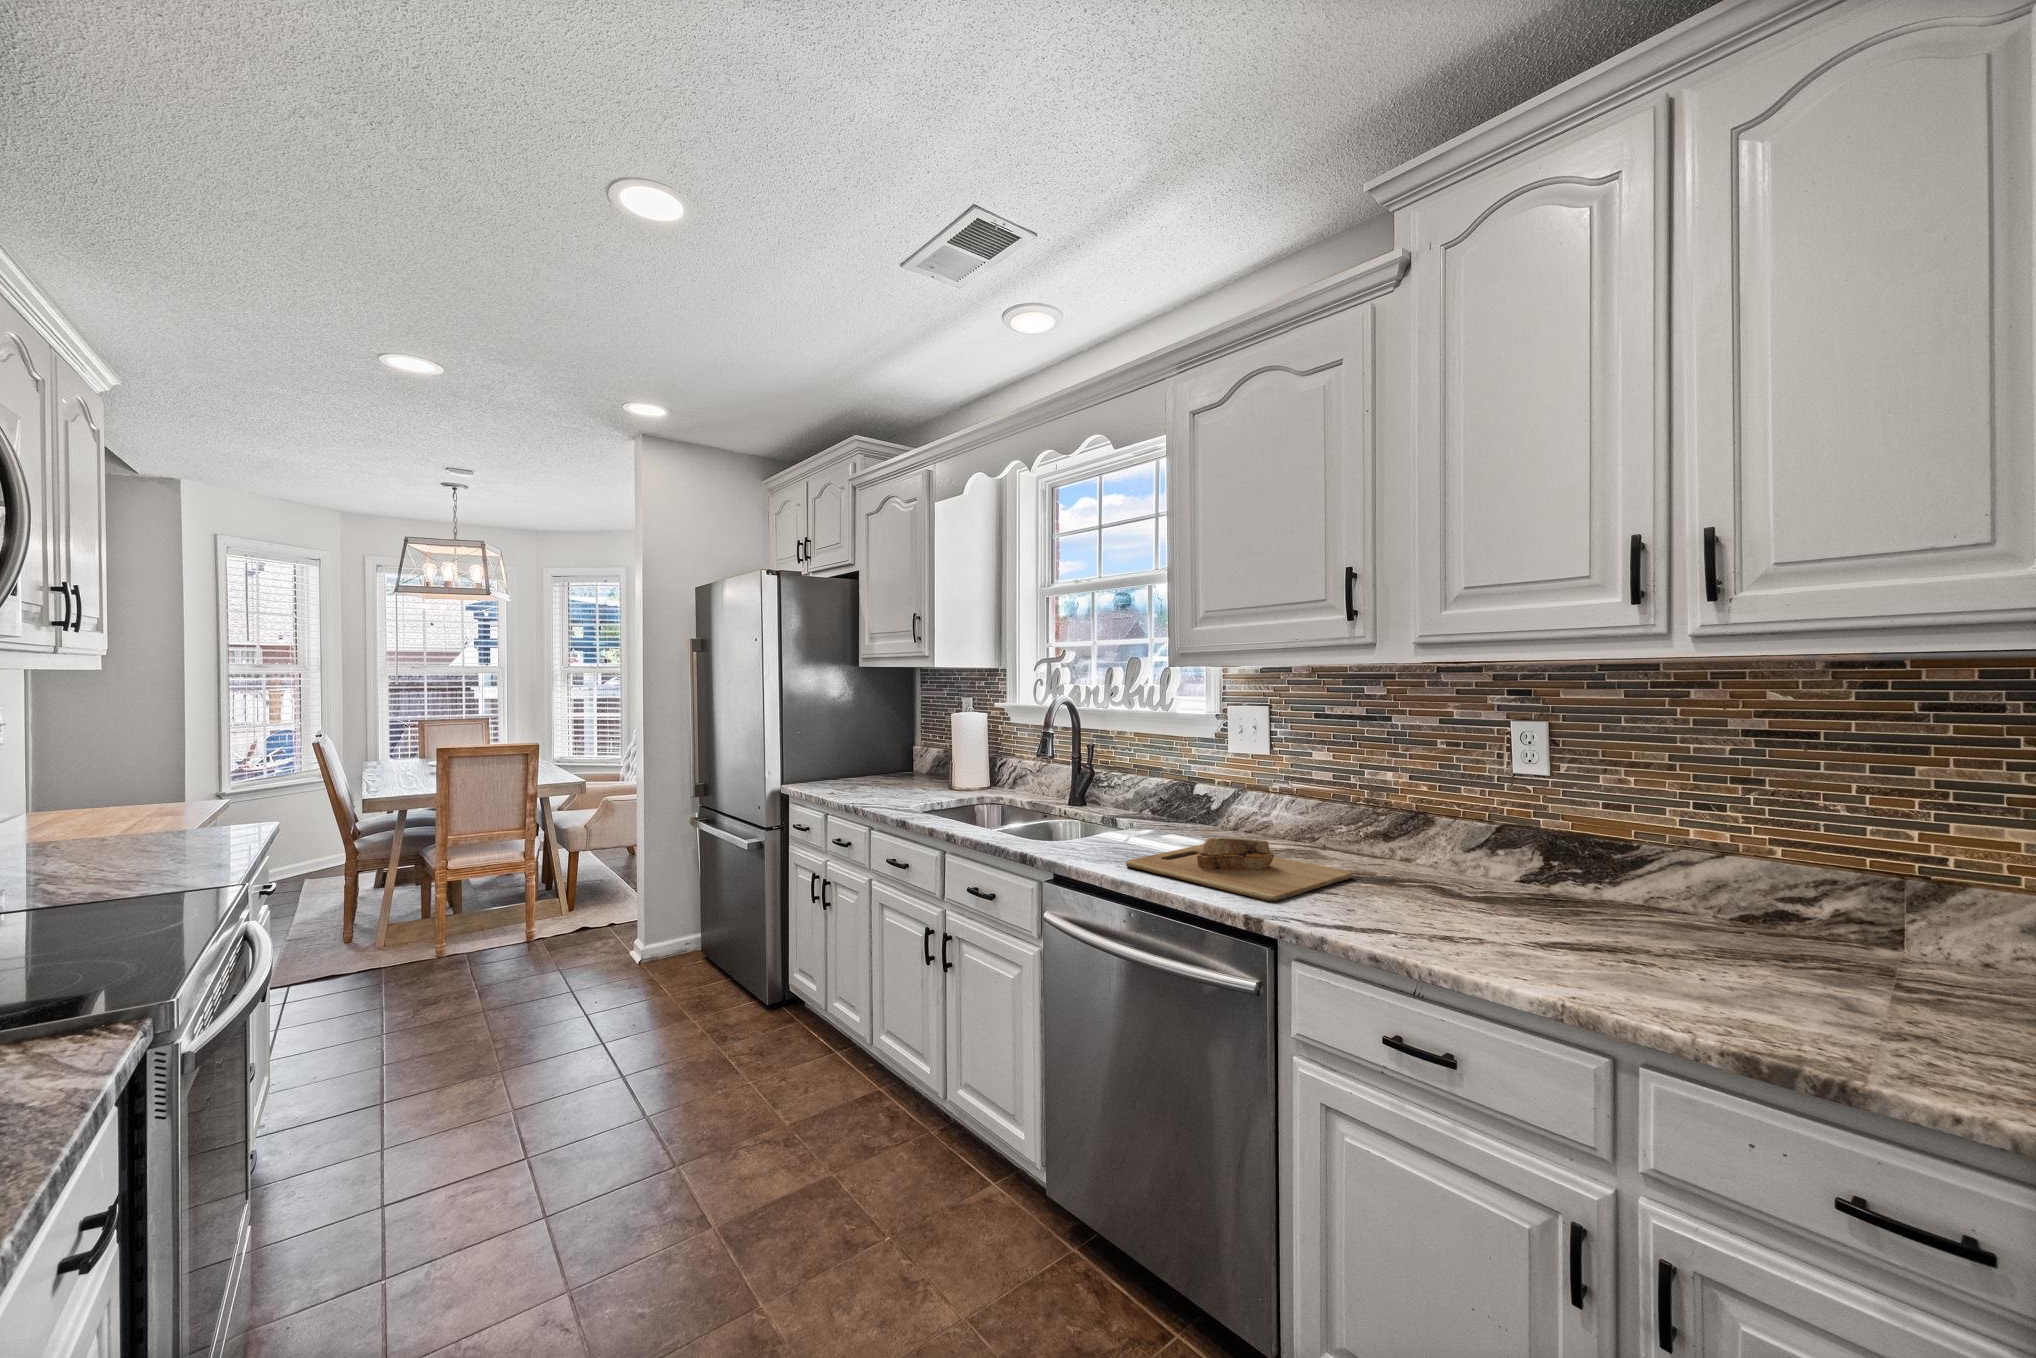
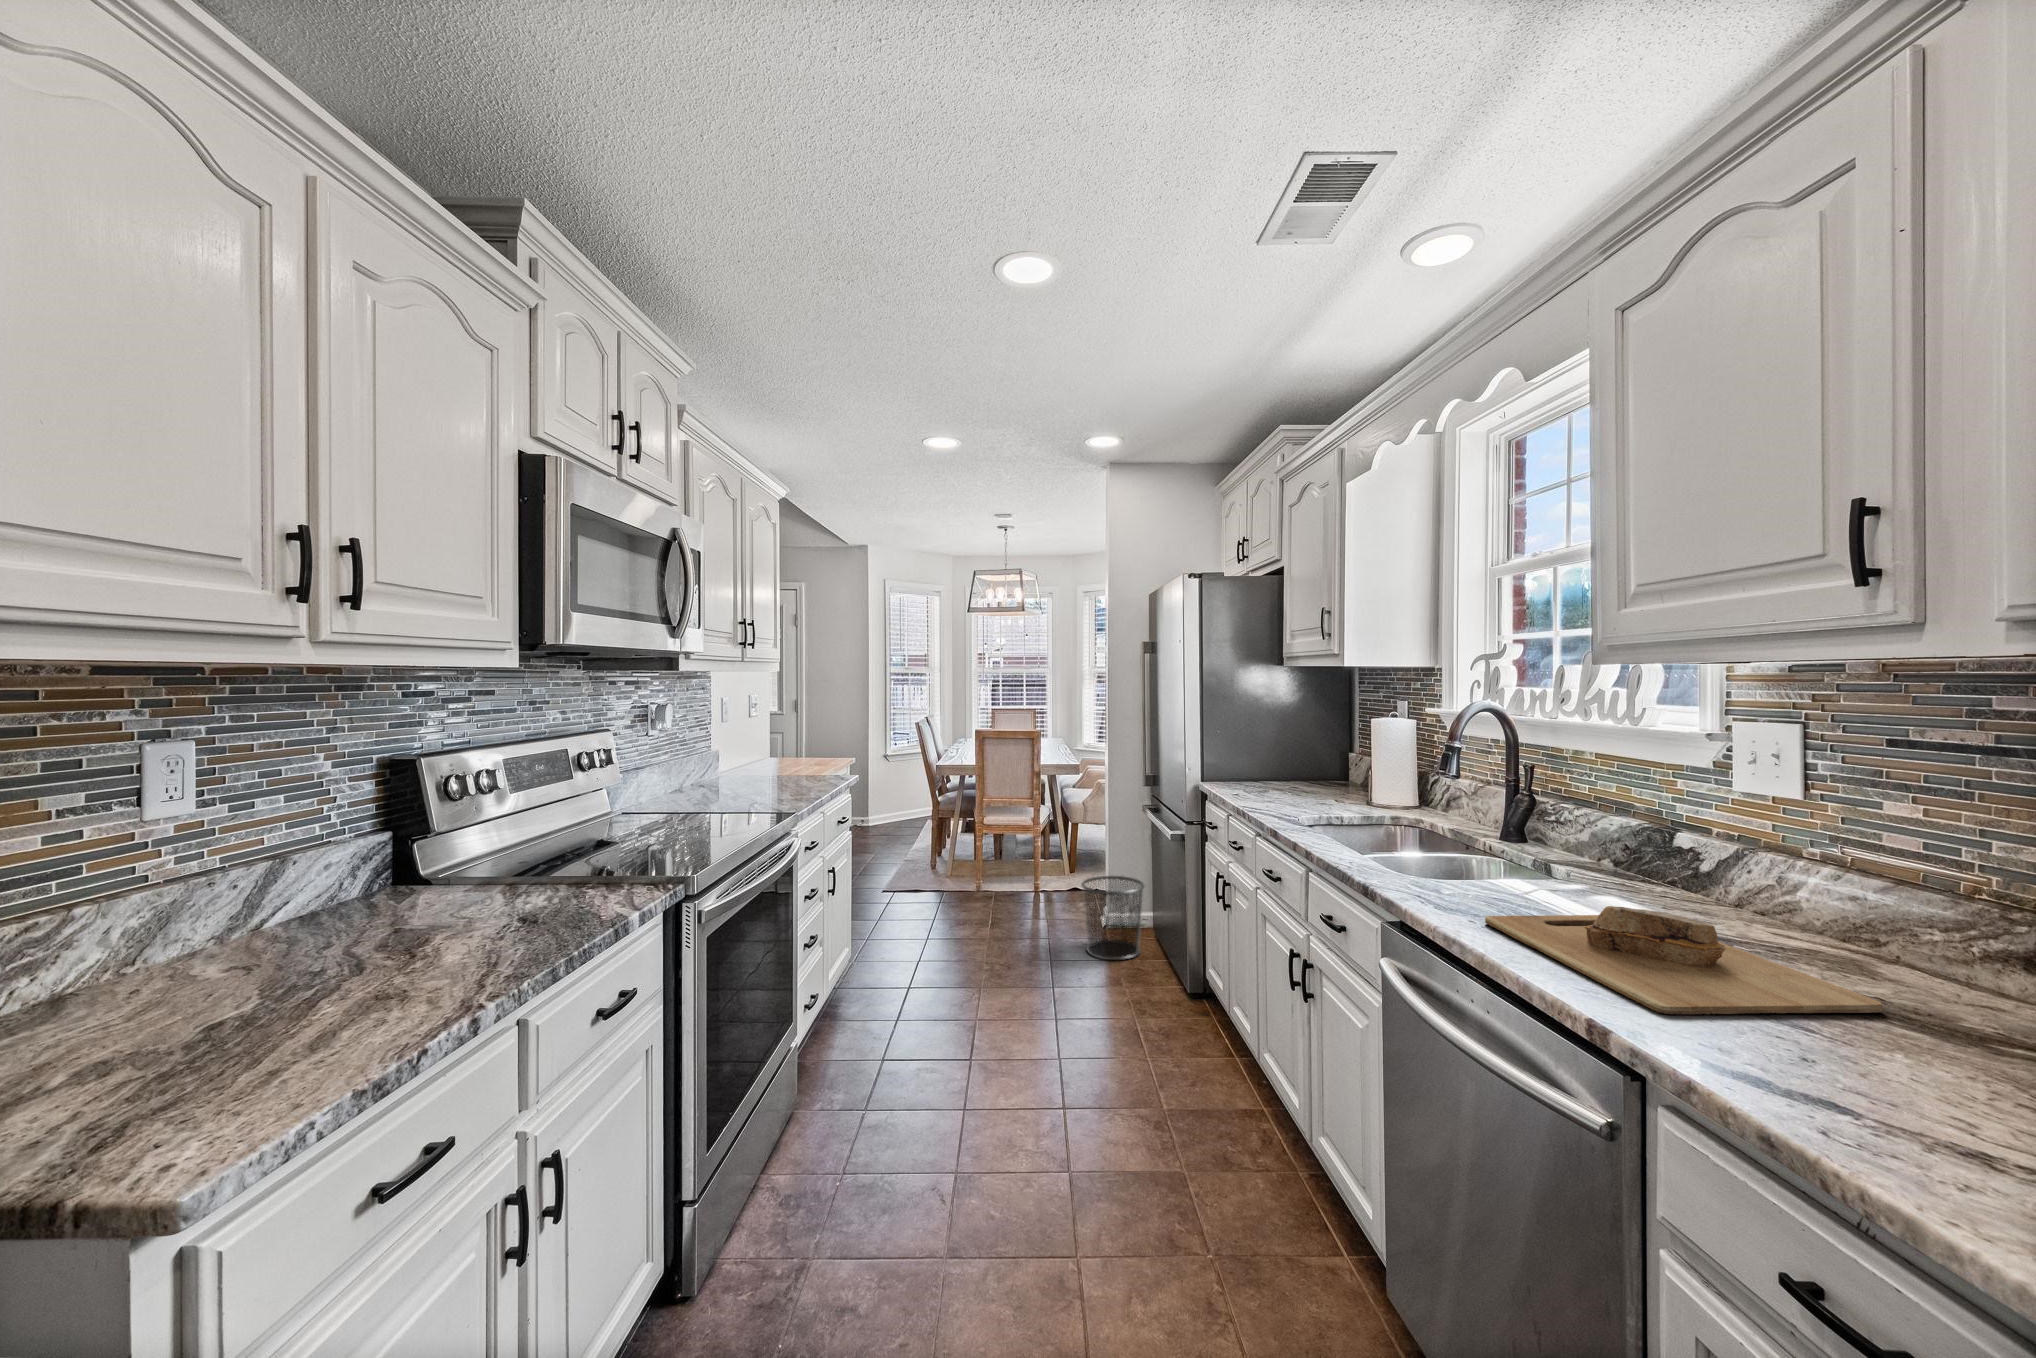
waste bin: none [625,898,702,994] -> present [1081,876,1144,960]

